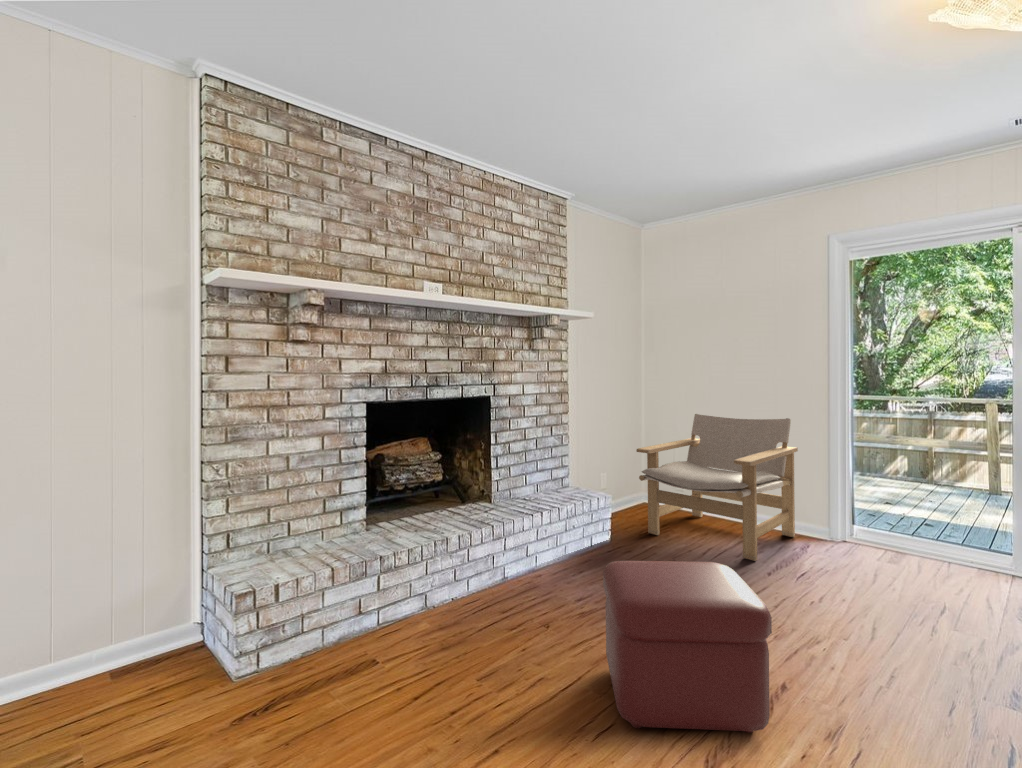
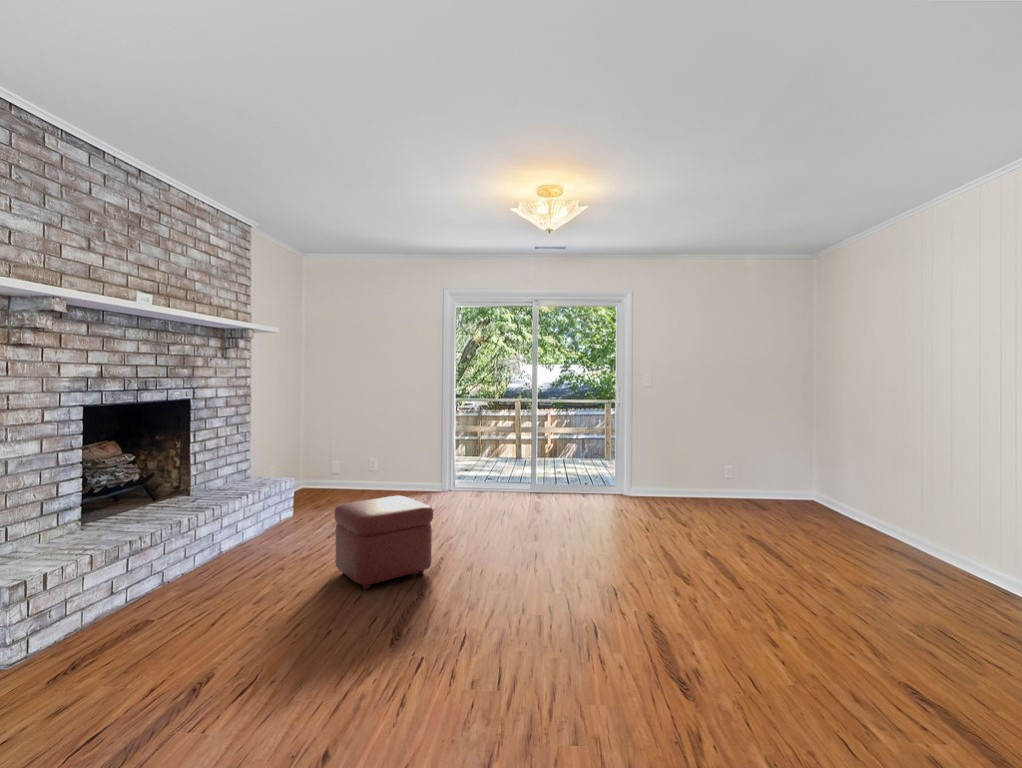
lounge chair: present [636,414,798,561] -> none [312,412,420,509]

